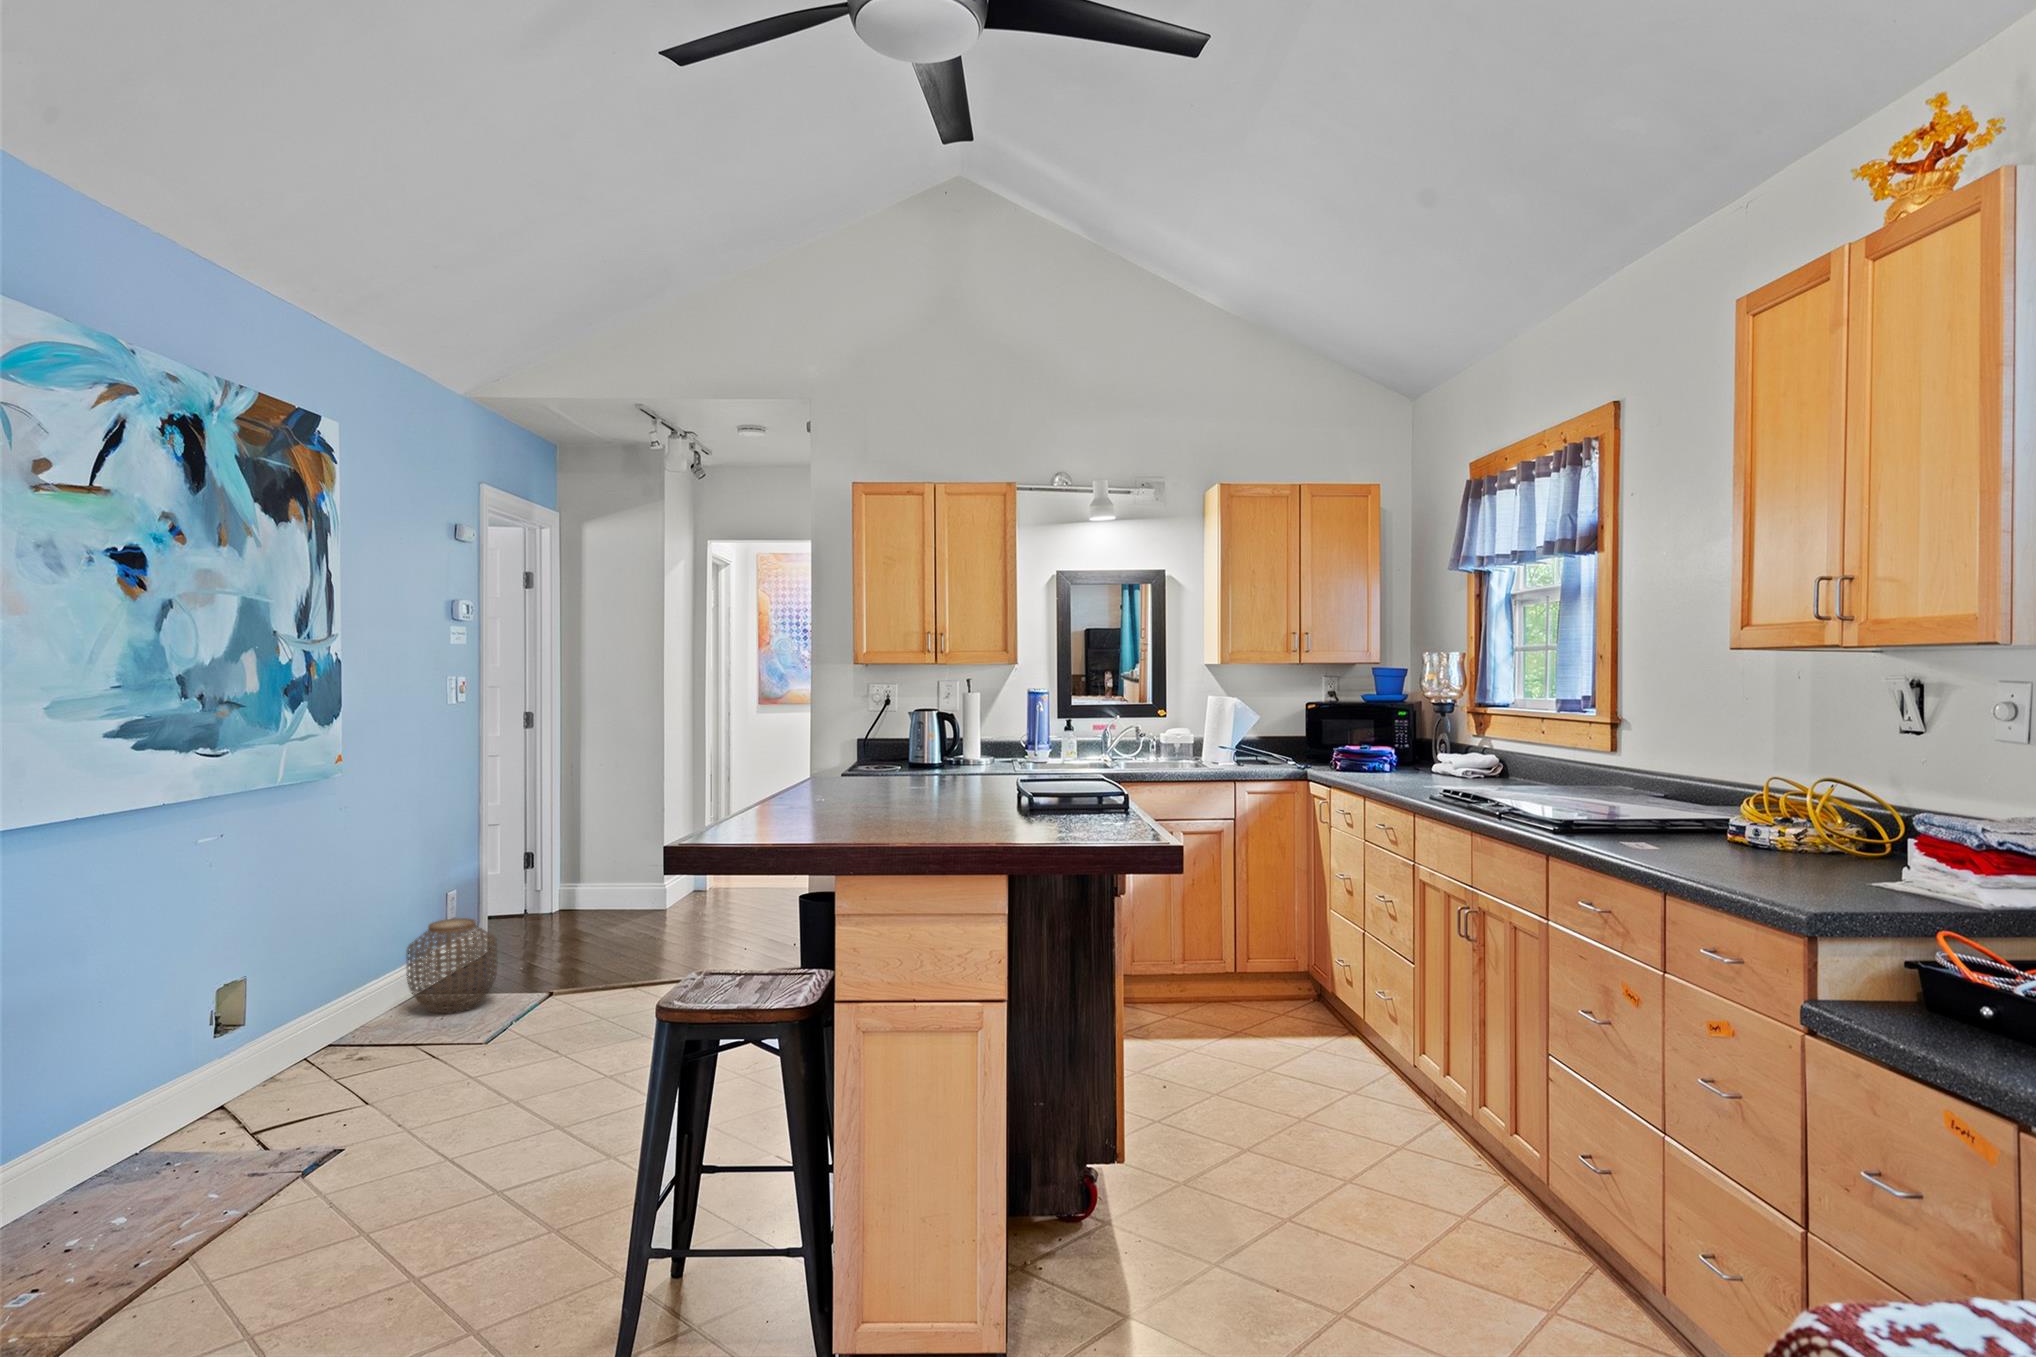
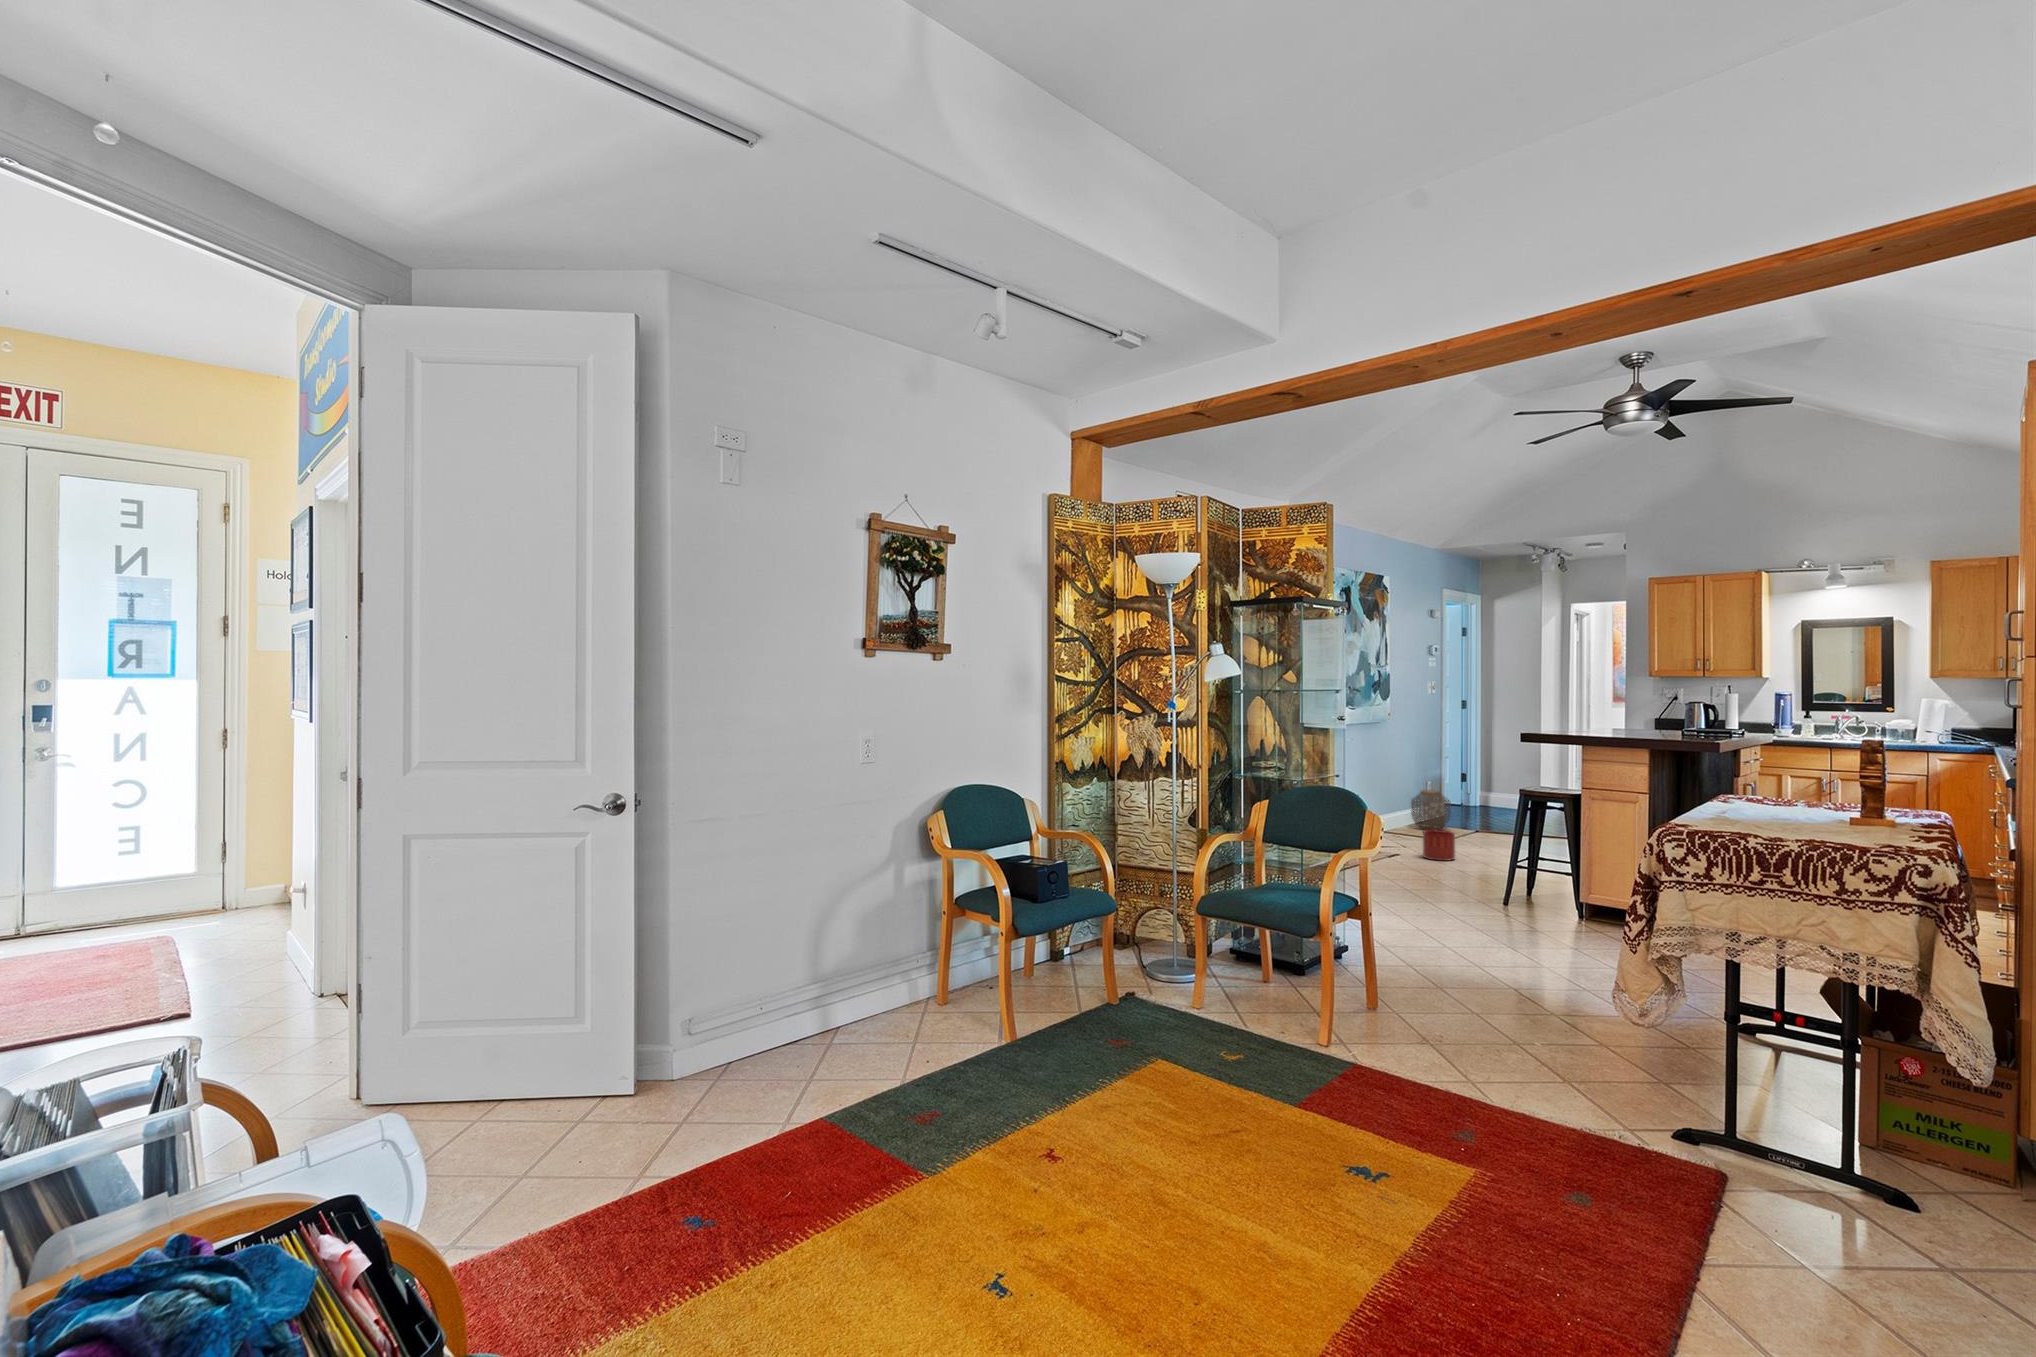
planter: none [410,1065,498,1161] -> present [1423,830,1455,861]

